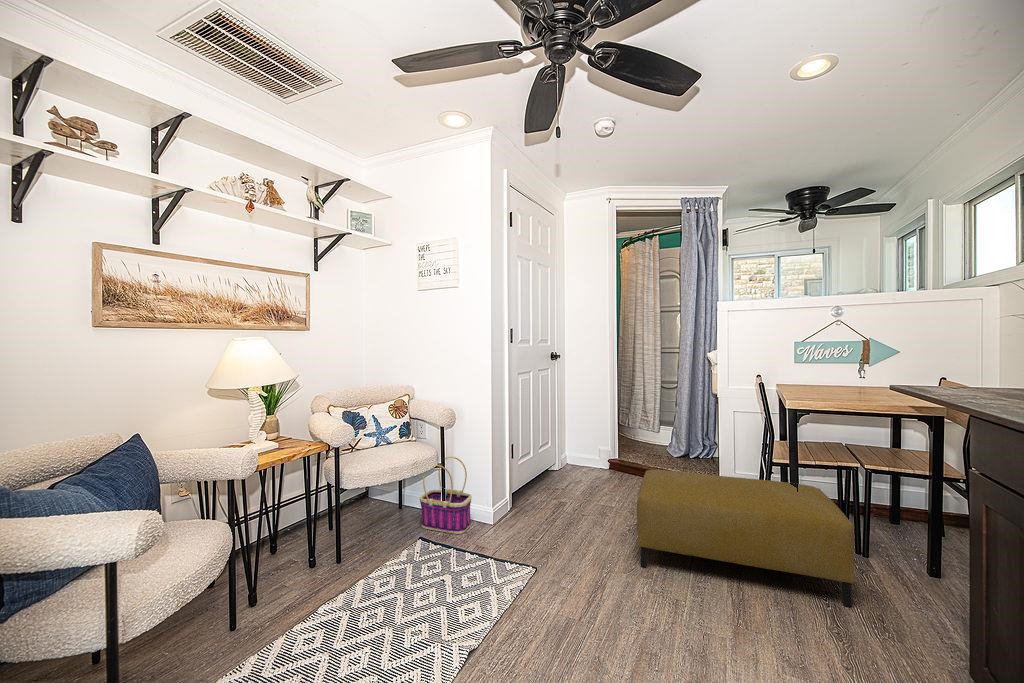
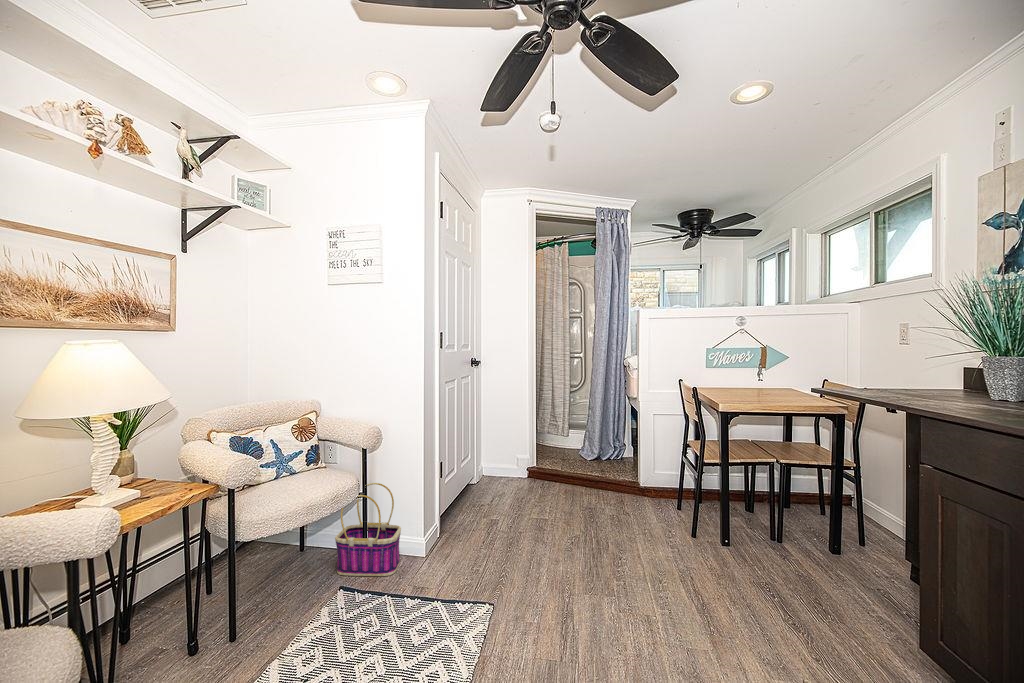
ottoman: present [637,470,855,607] -> none [587,477,792,591]

